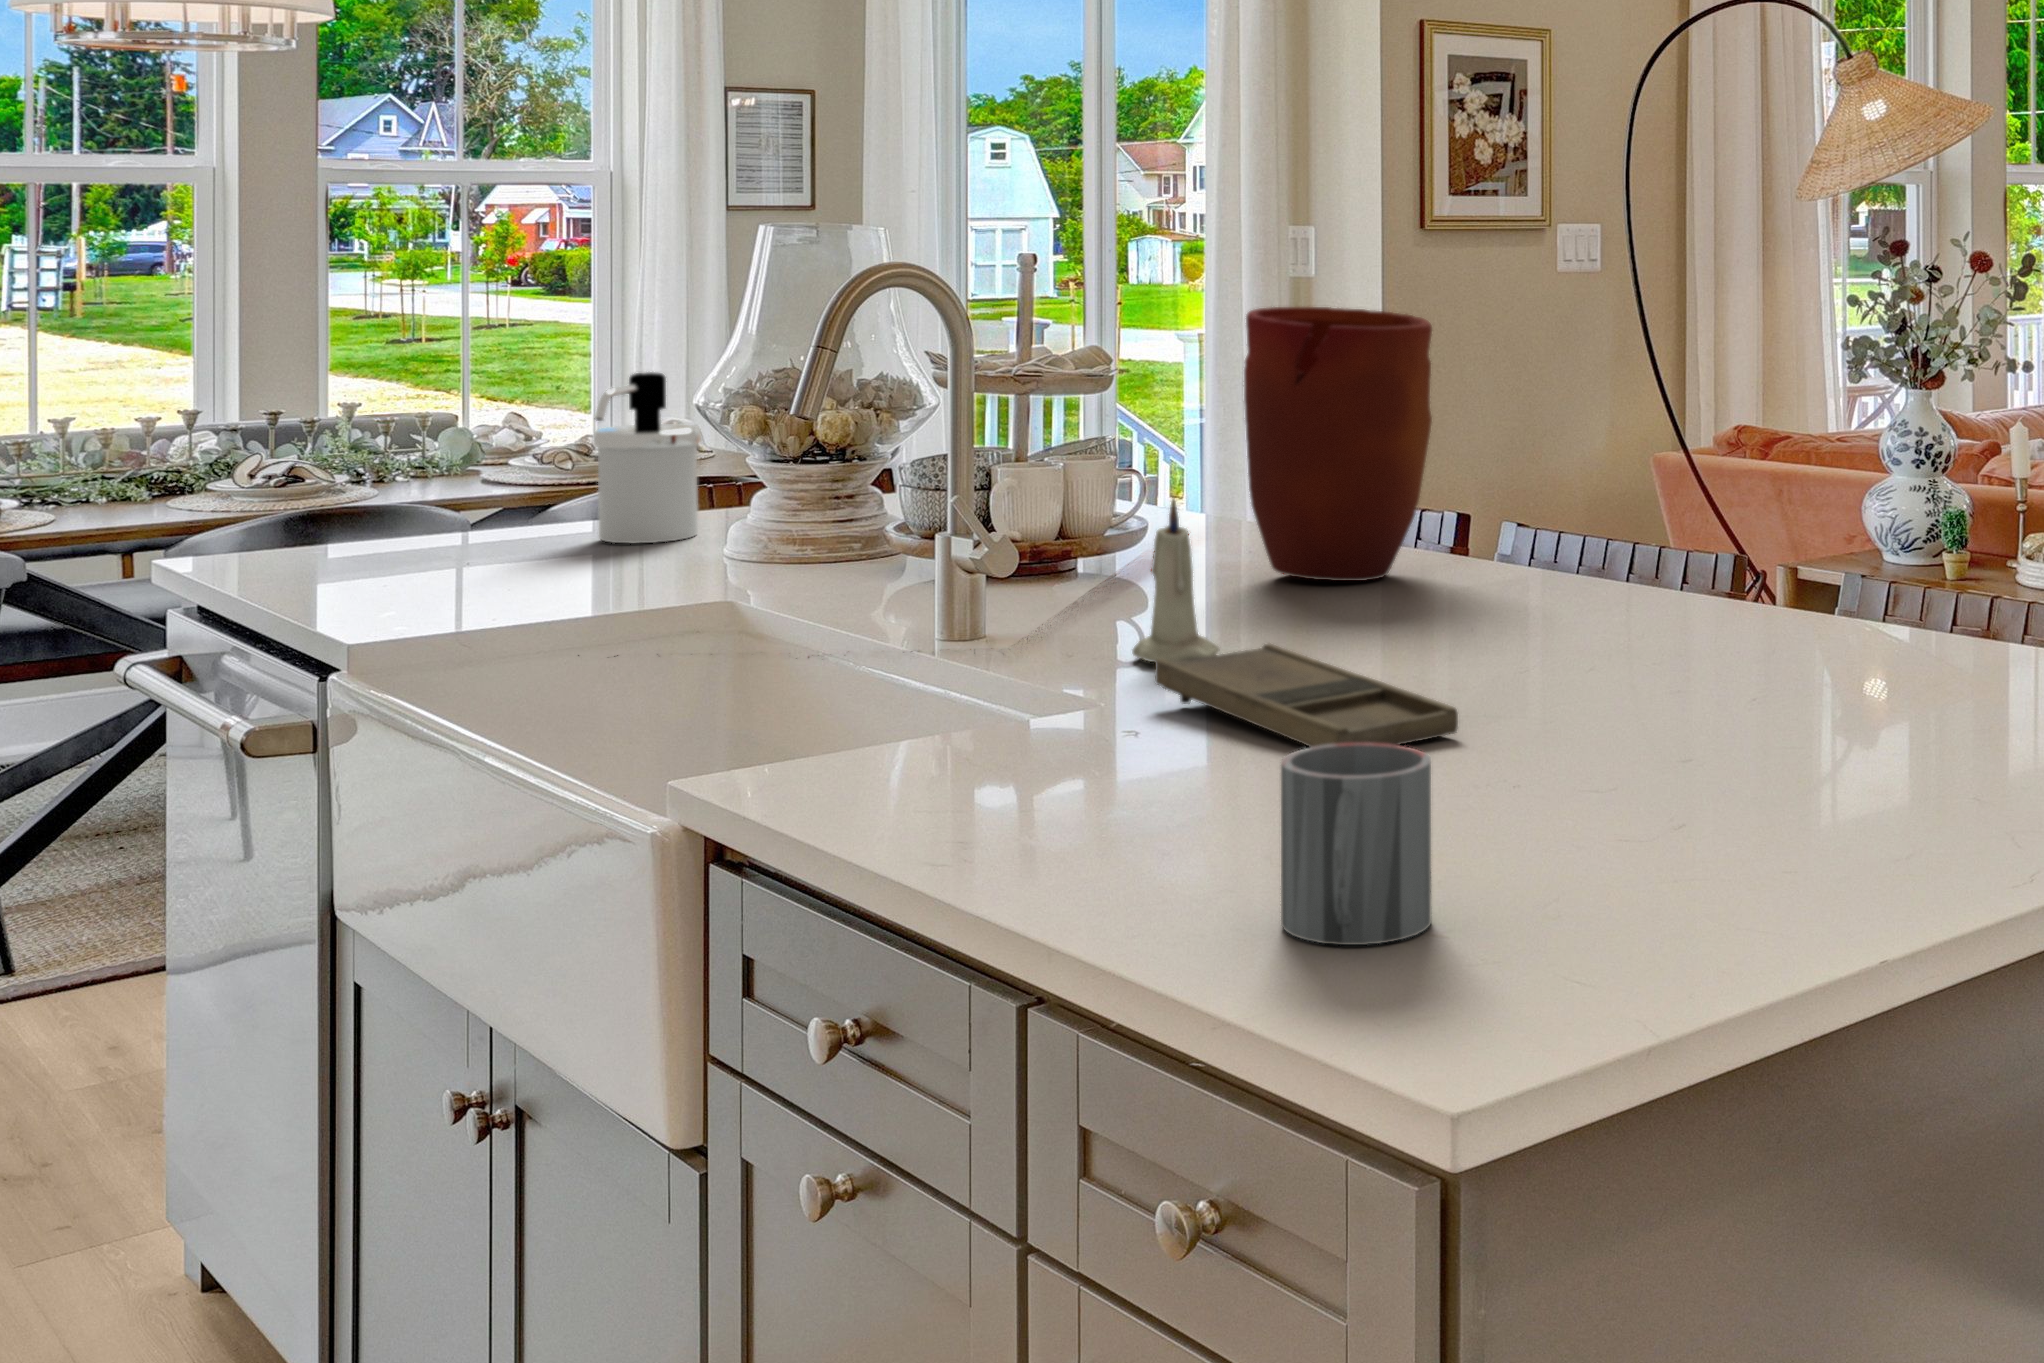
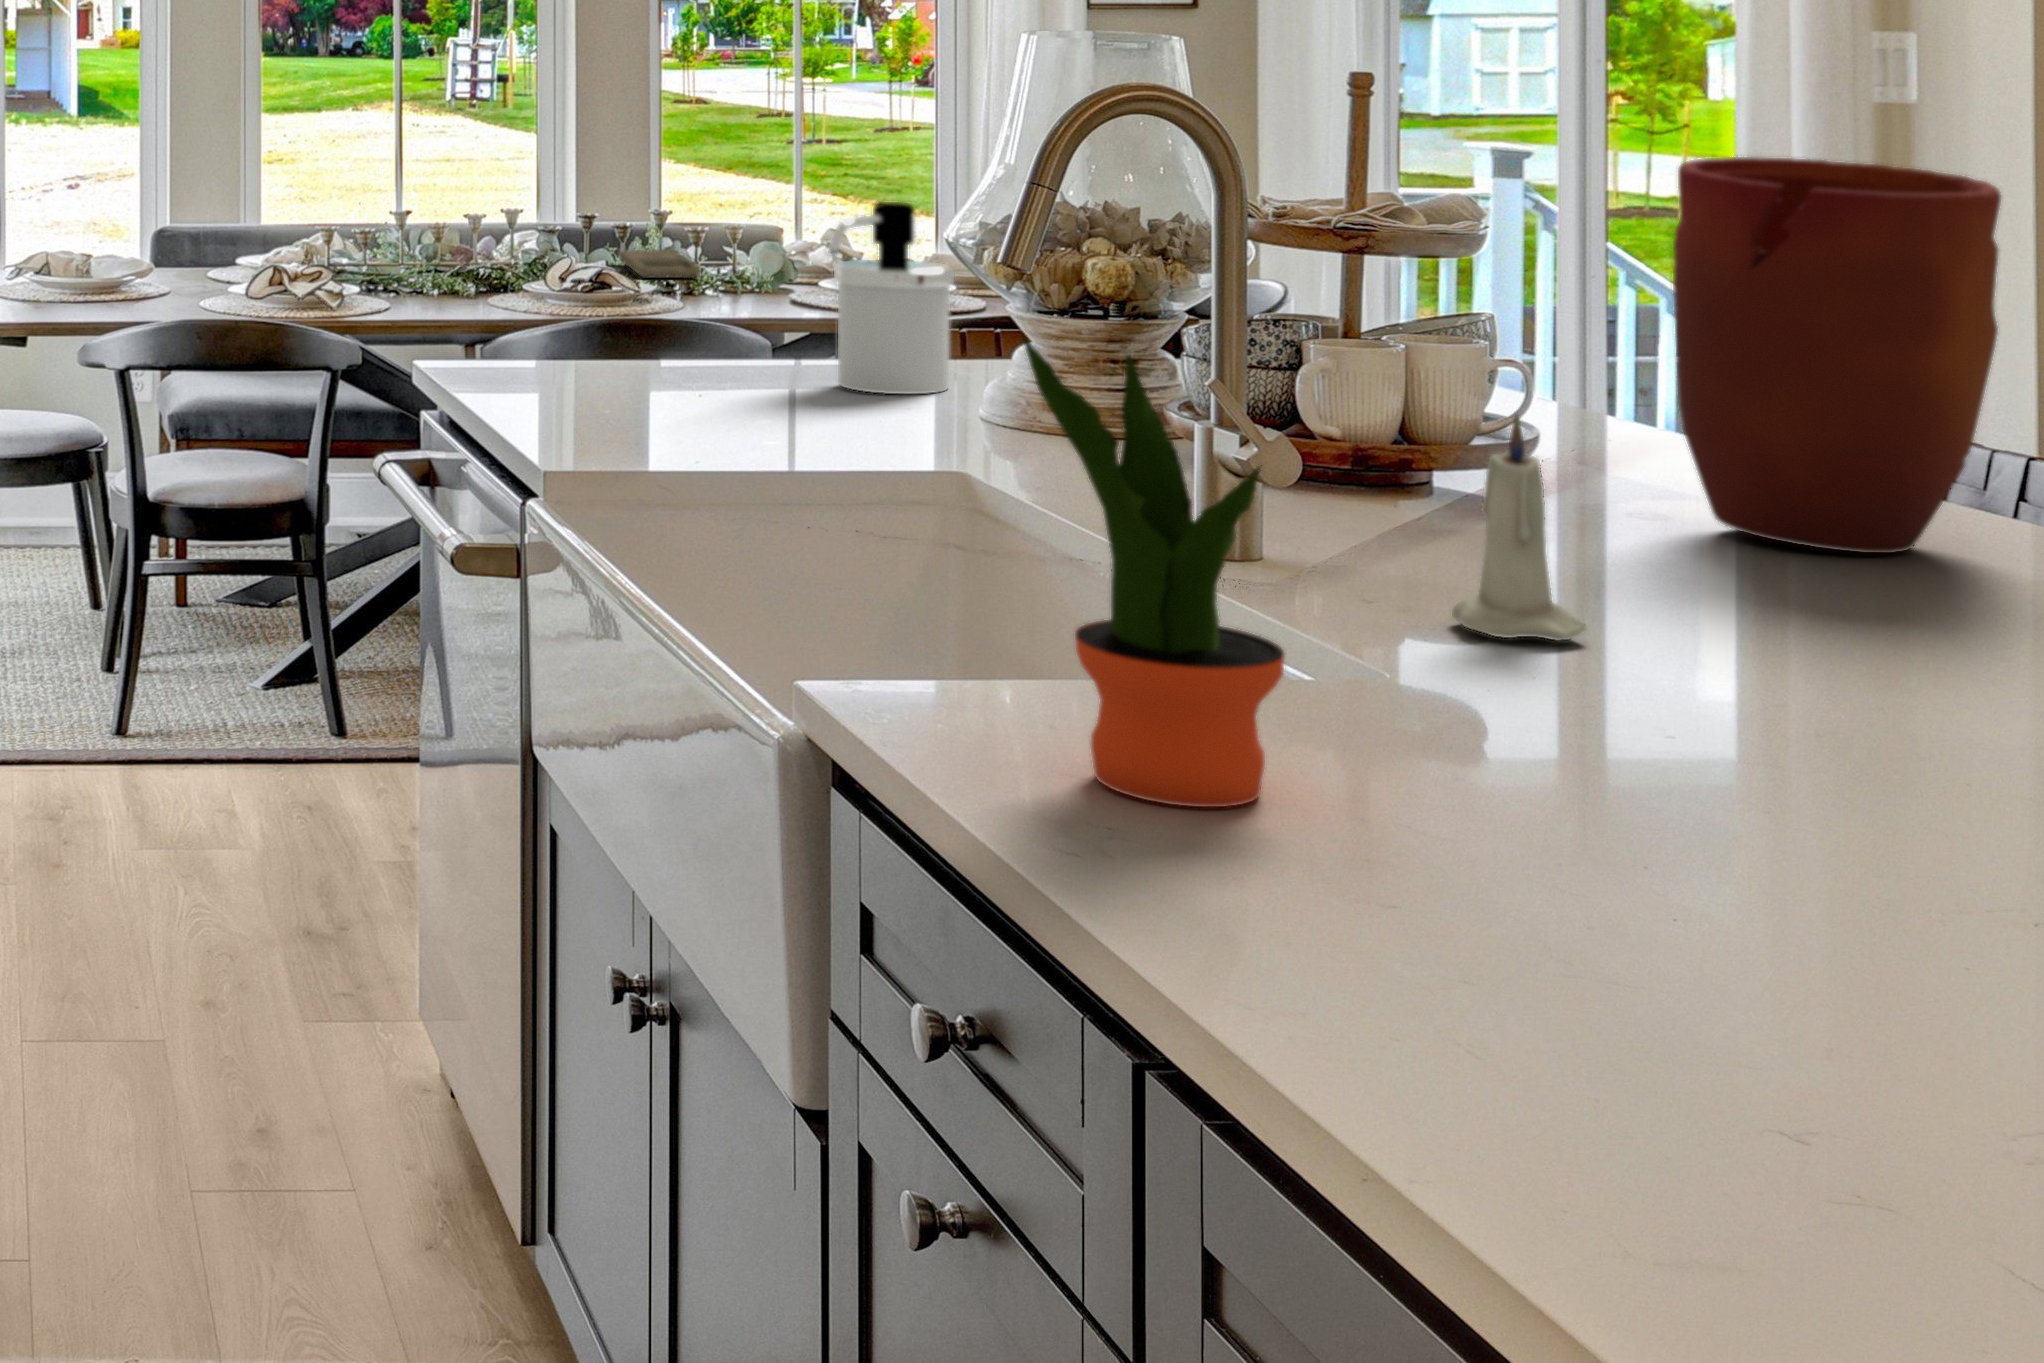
potted plant: none [880,450,1068,809] -> present [1023,337,1285,807]
tray: present [1155,644,1458,747] -> present [617,249,700,278]
mug: present [1281,743,1432,945] -> none [1530,829,1801,1156]

